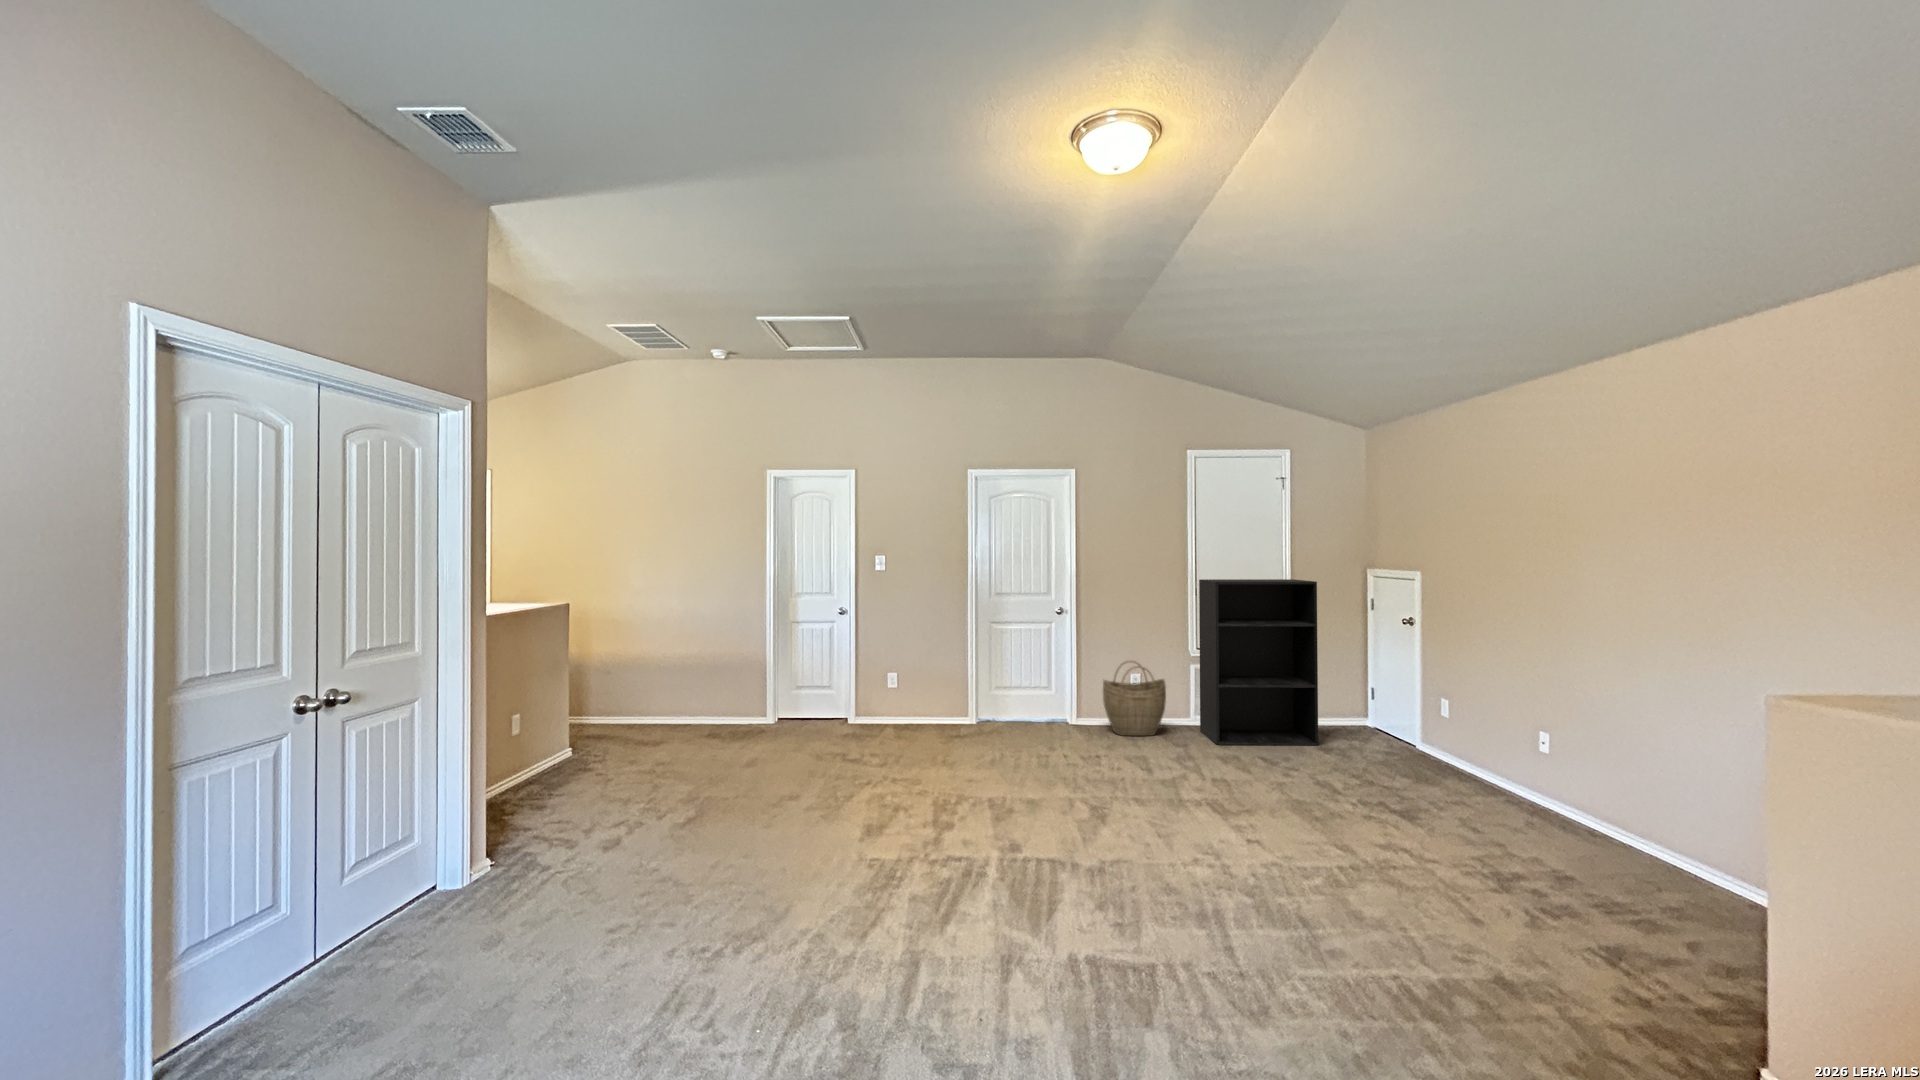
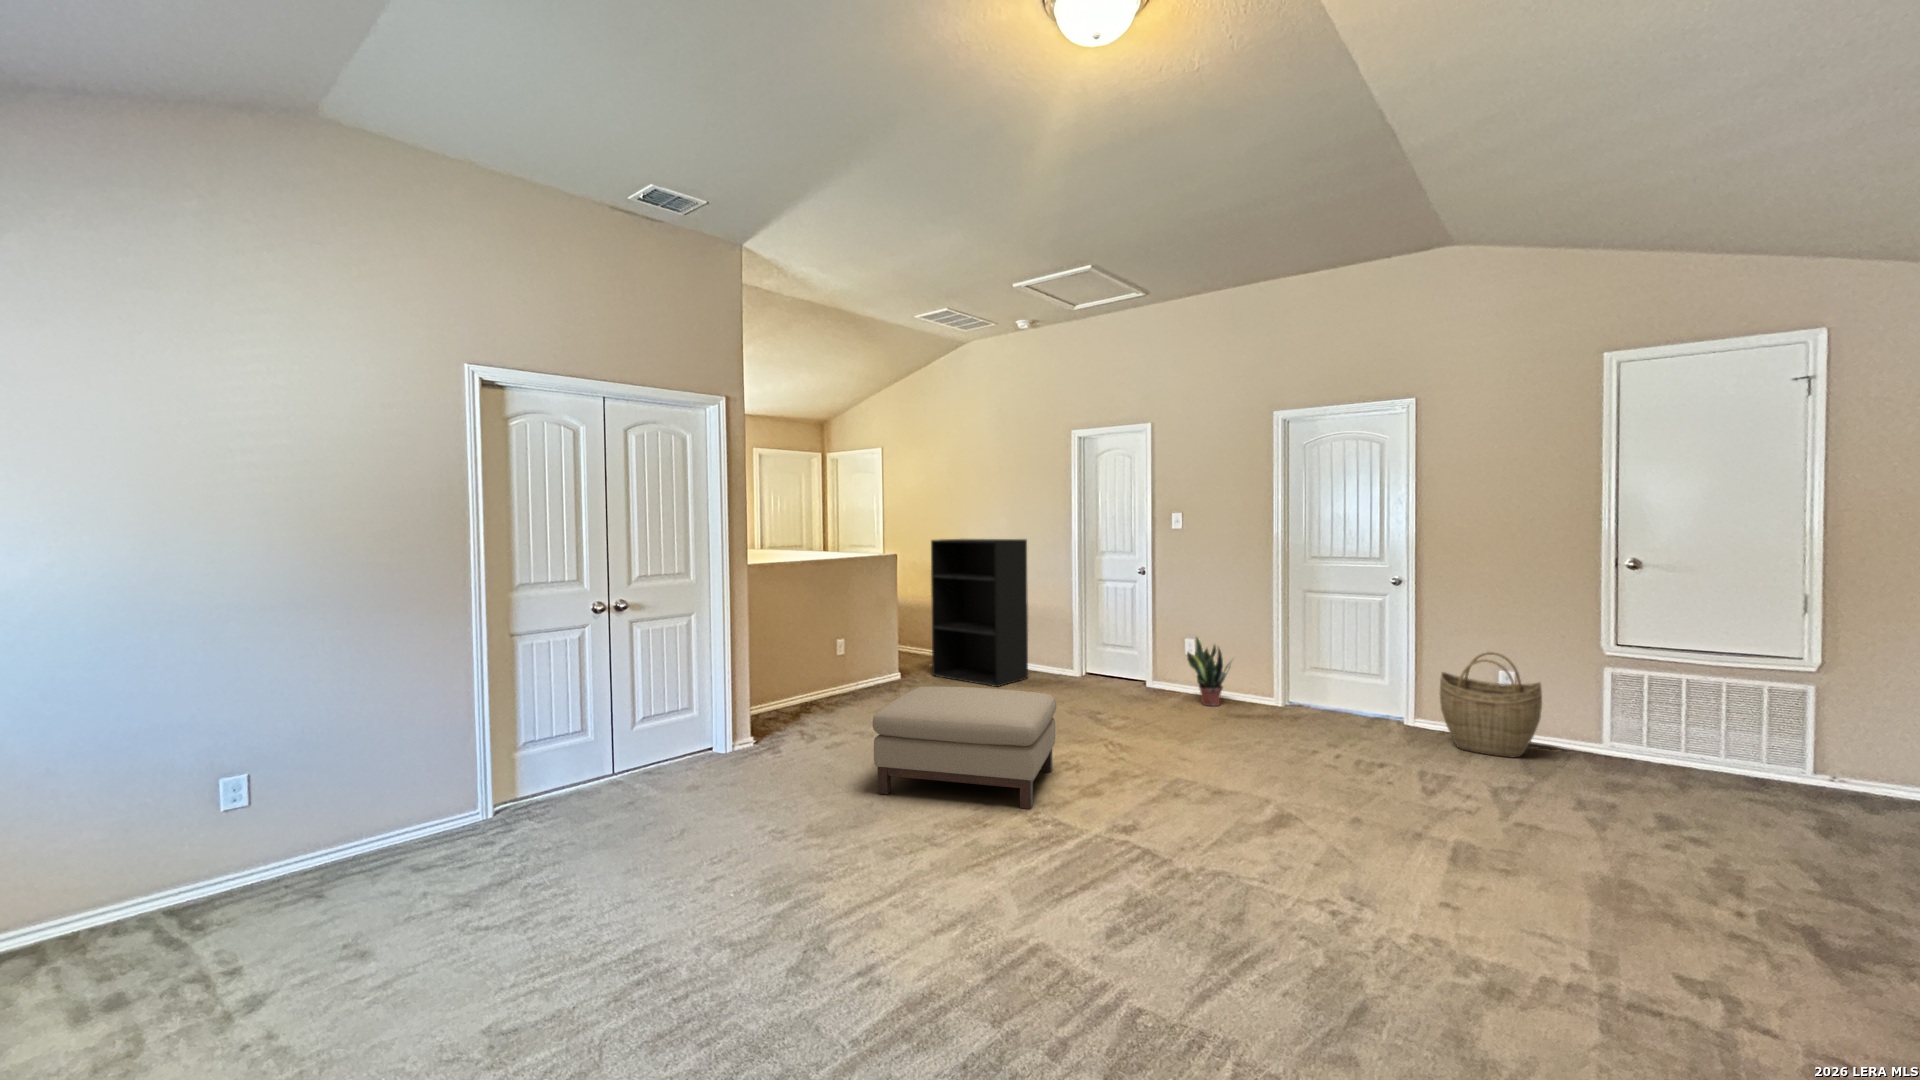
bookshelf: present [1199,579,1318,746] -> present [931,539,1028,687]
potted plant: none [903,669,941,732] -> present [1187,637,1232,706]
ottoman: none [727,739,919,879] -> present [872,687,1056,809]

